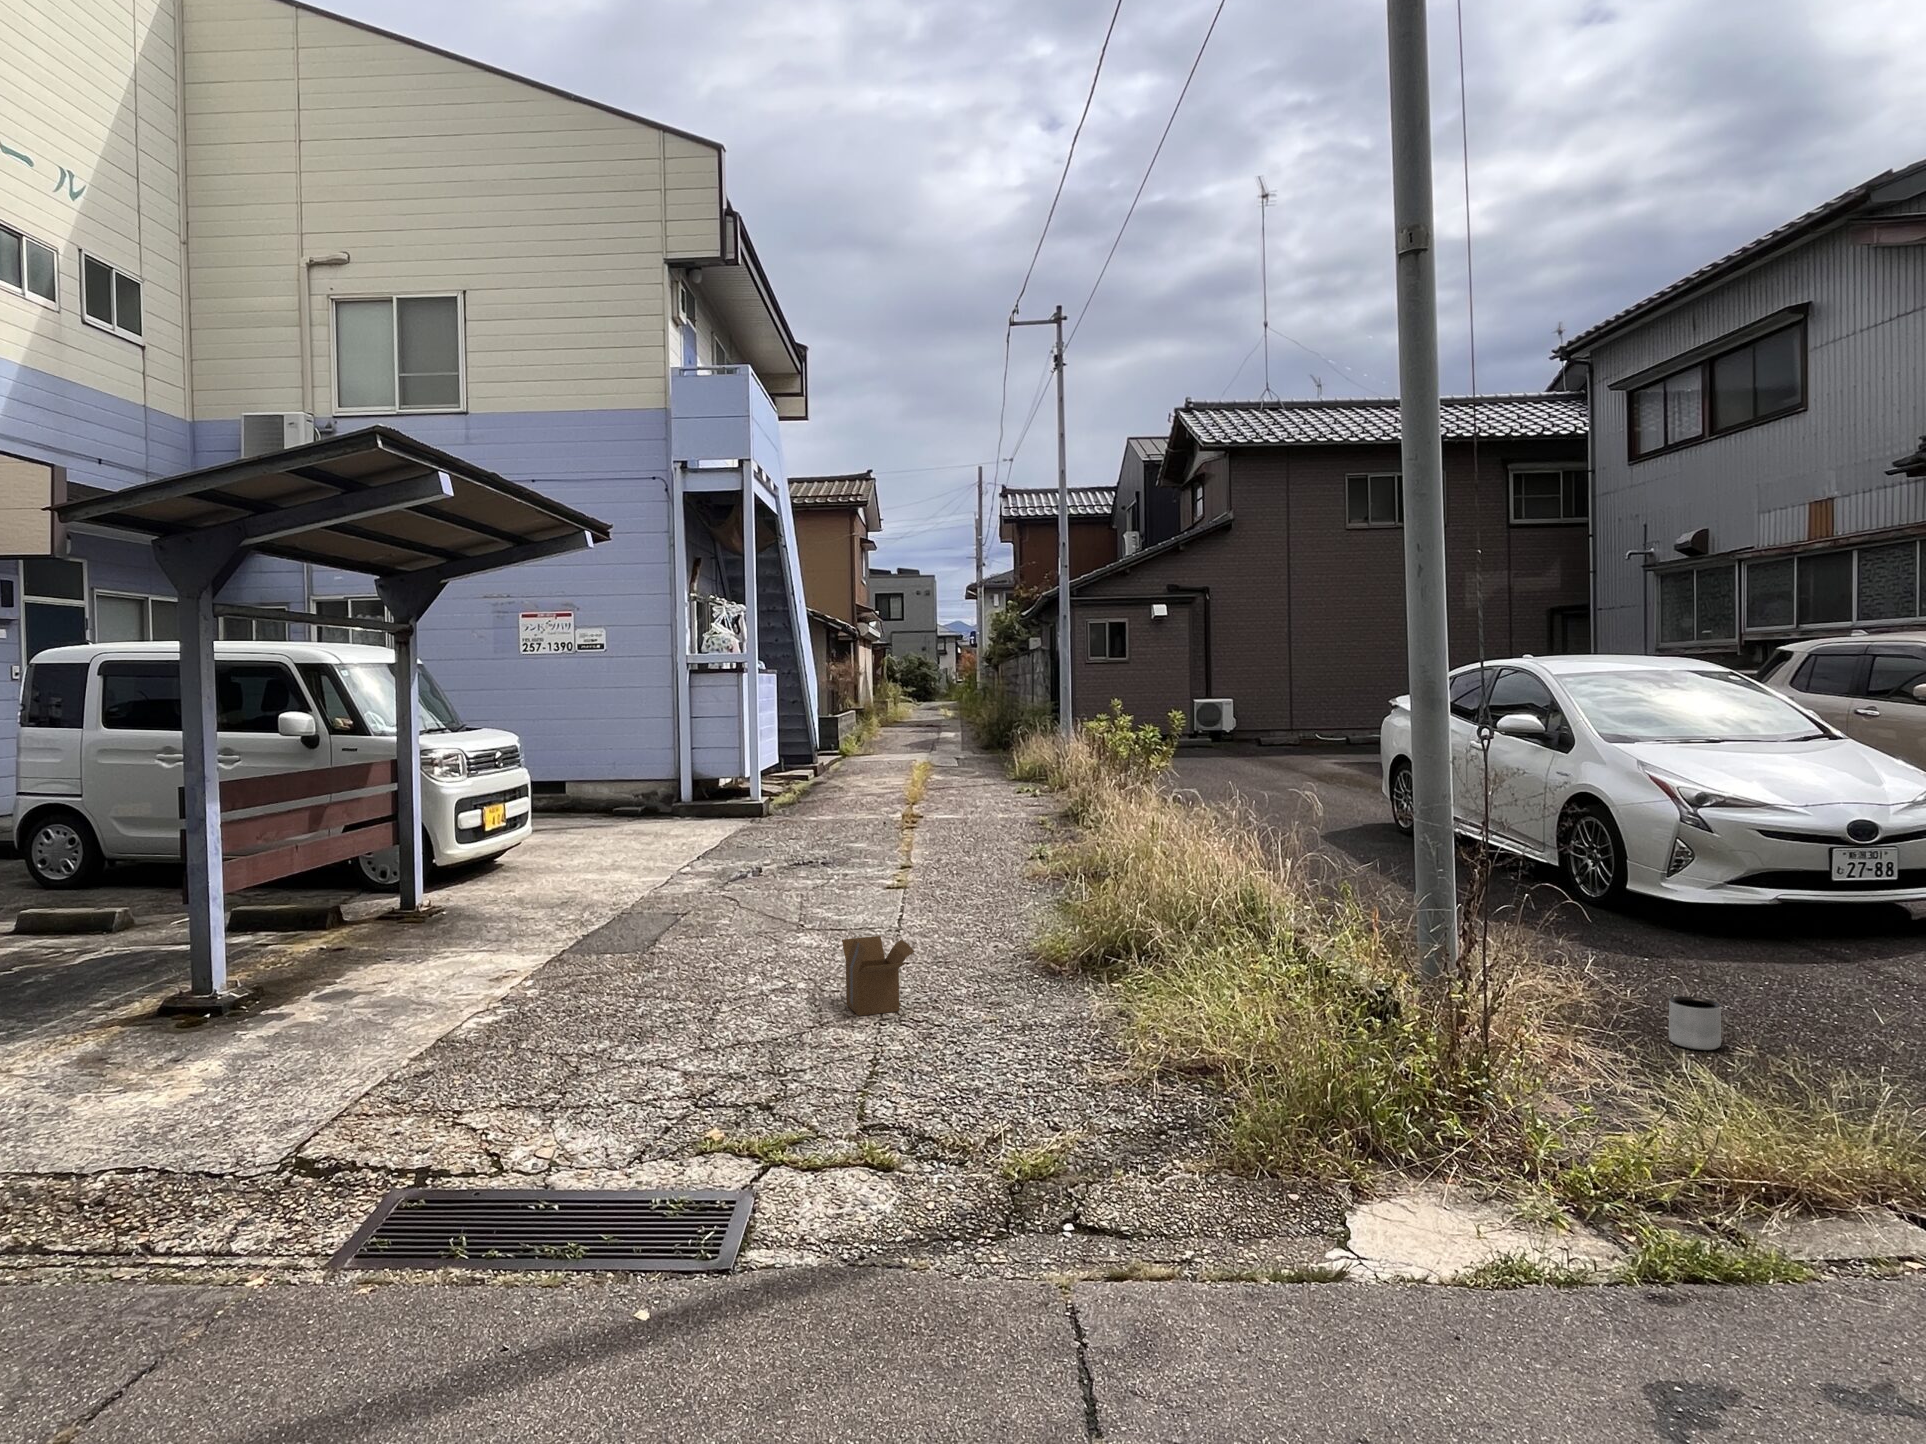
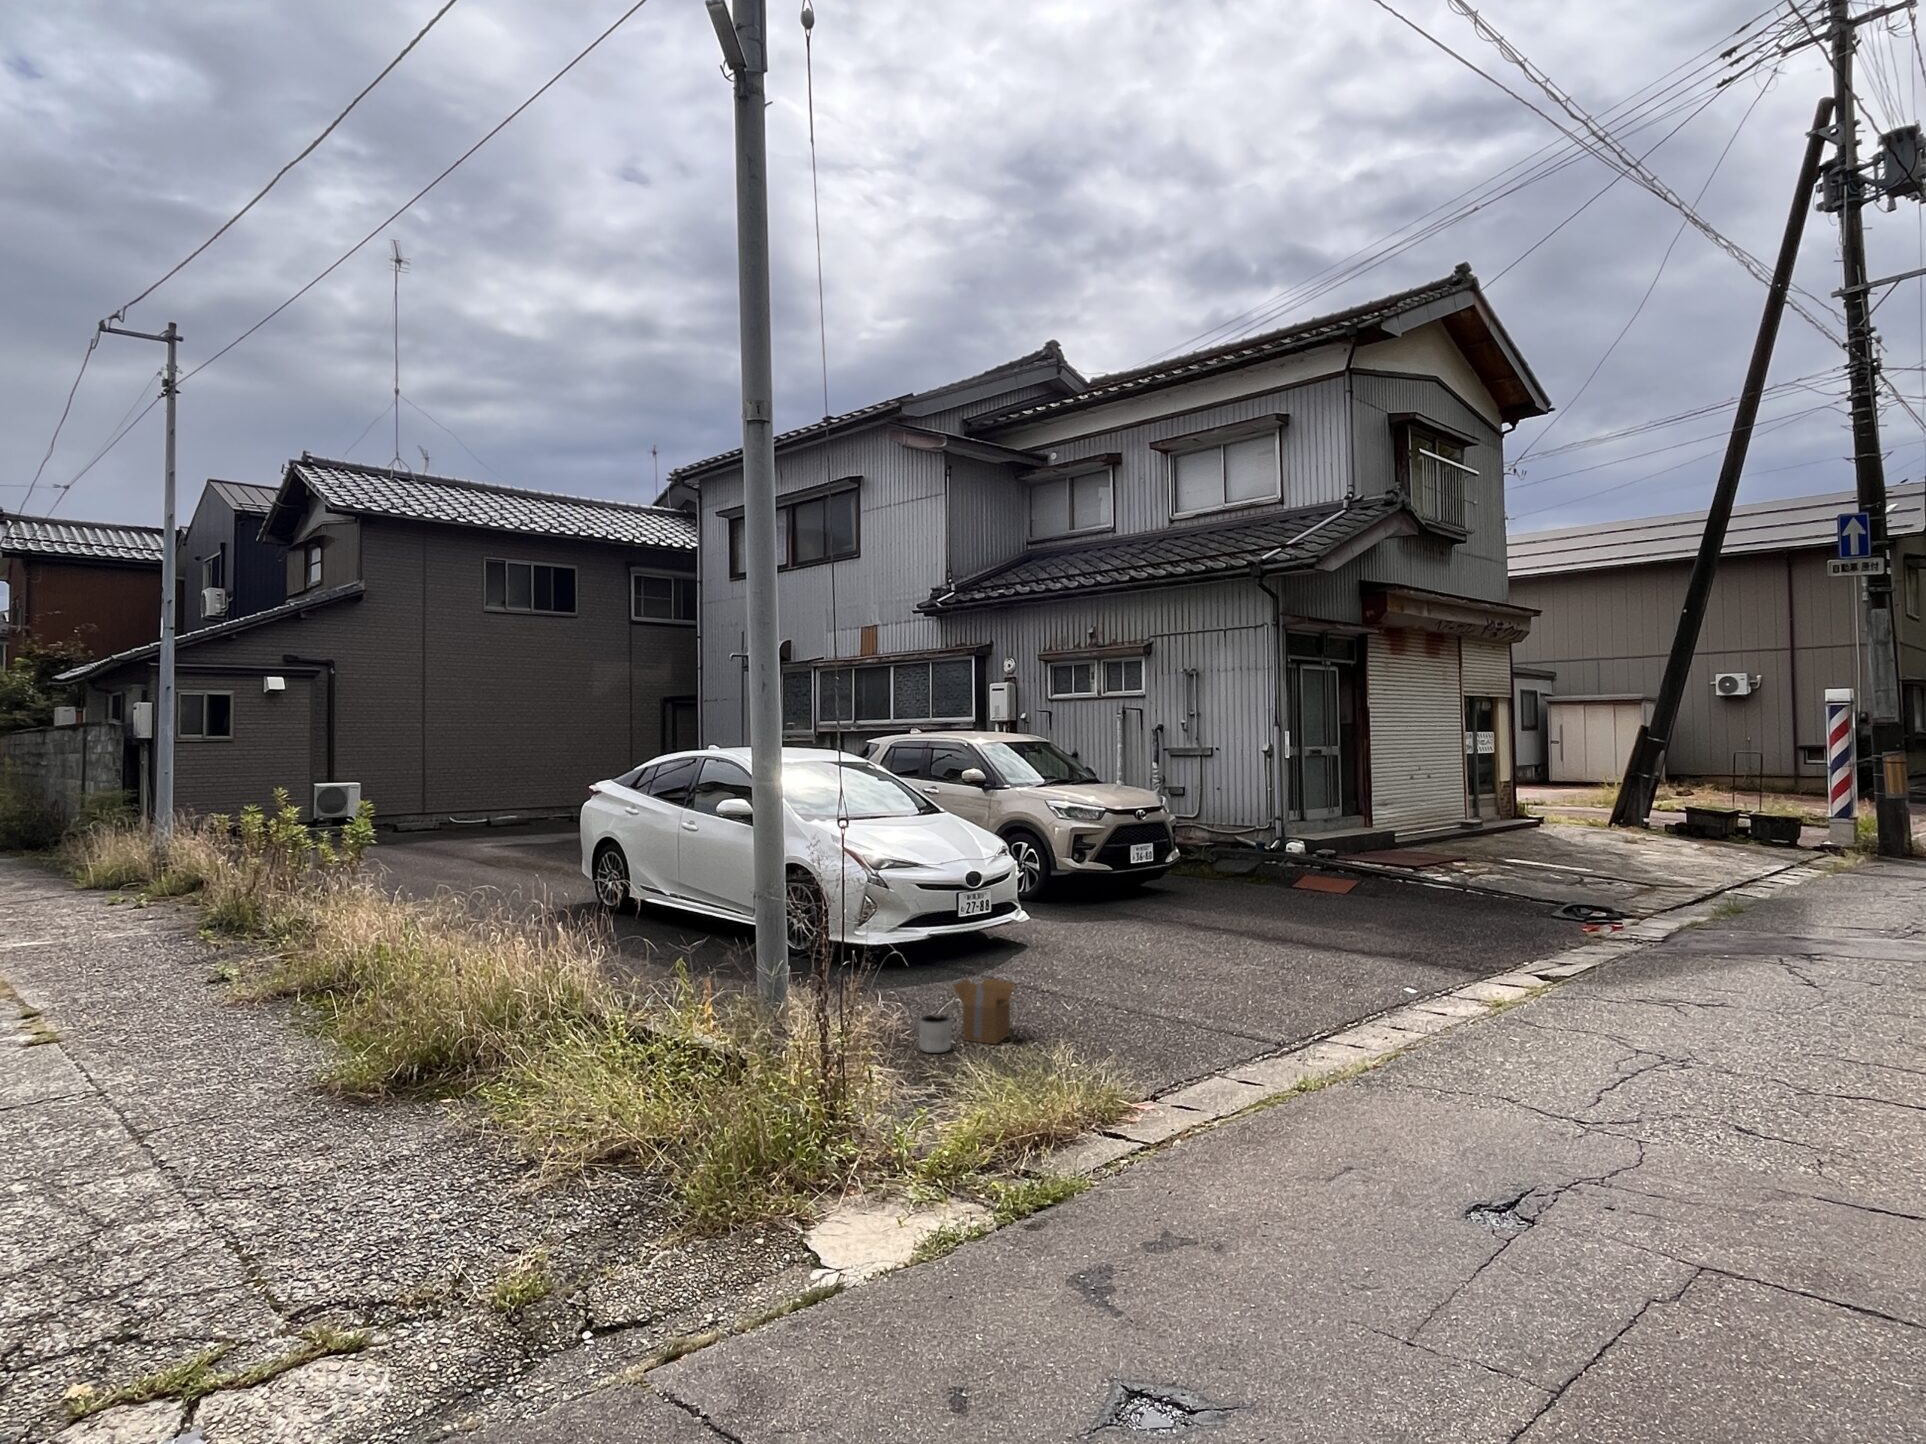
cardboard box: present [842,936,914,1016] -> present [953,978,1016,1044]

